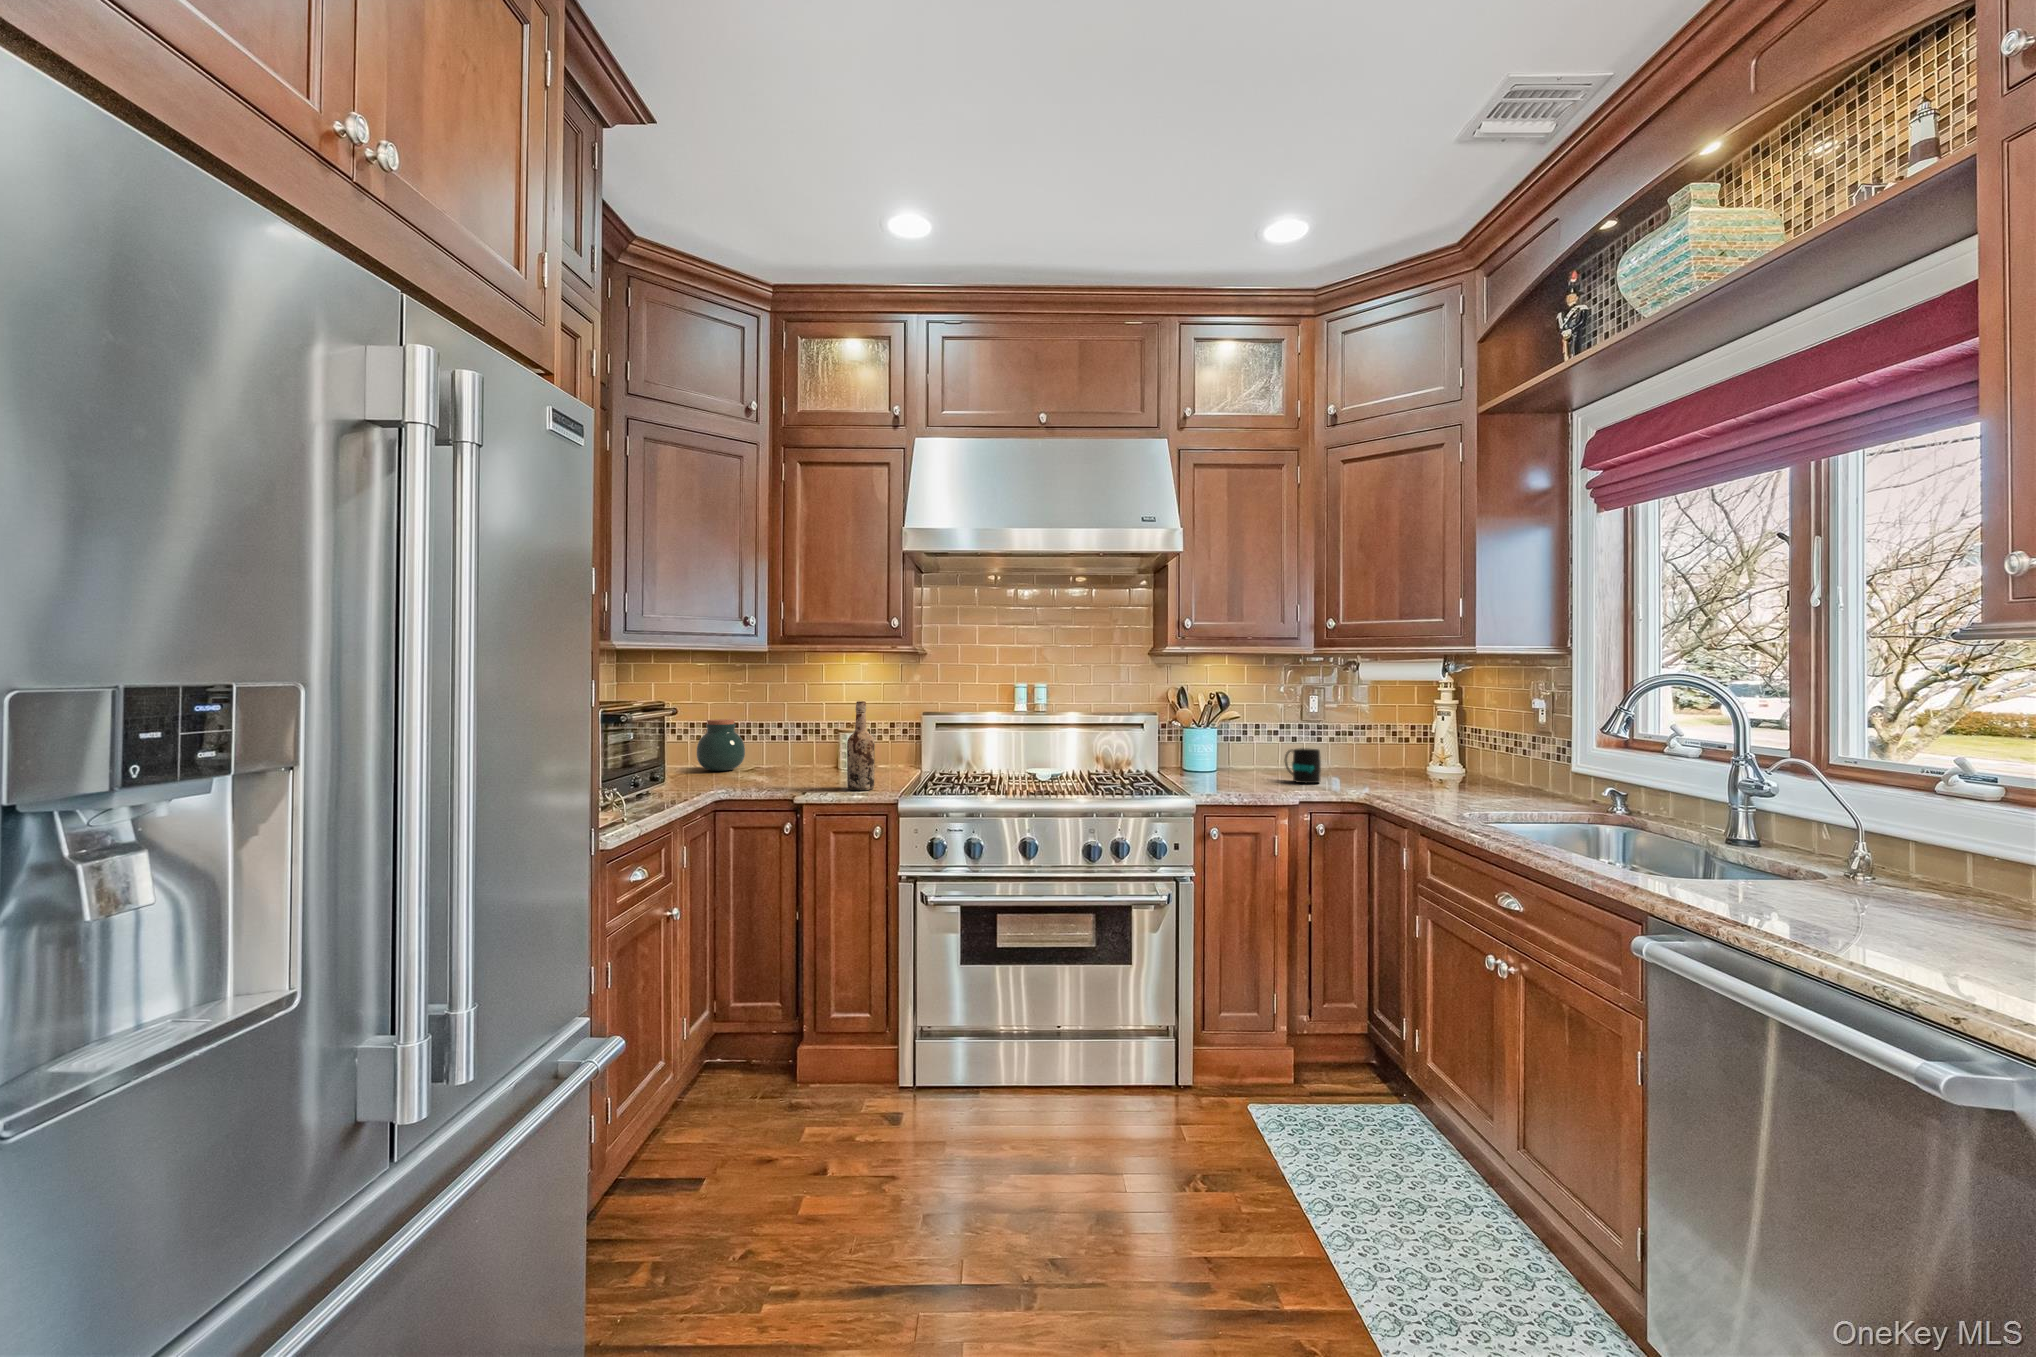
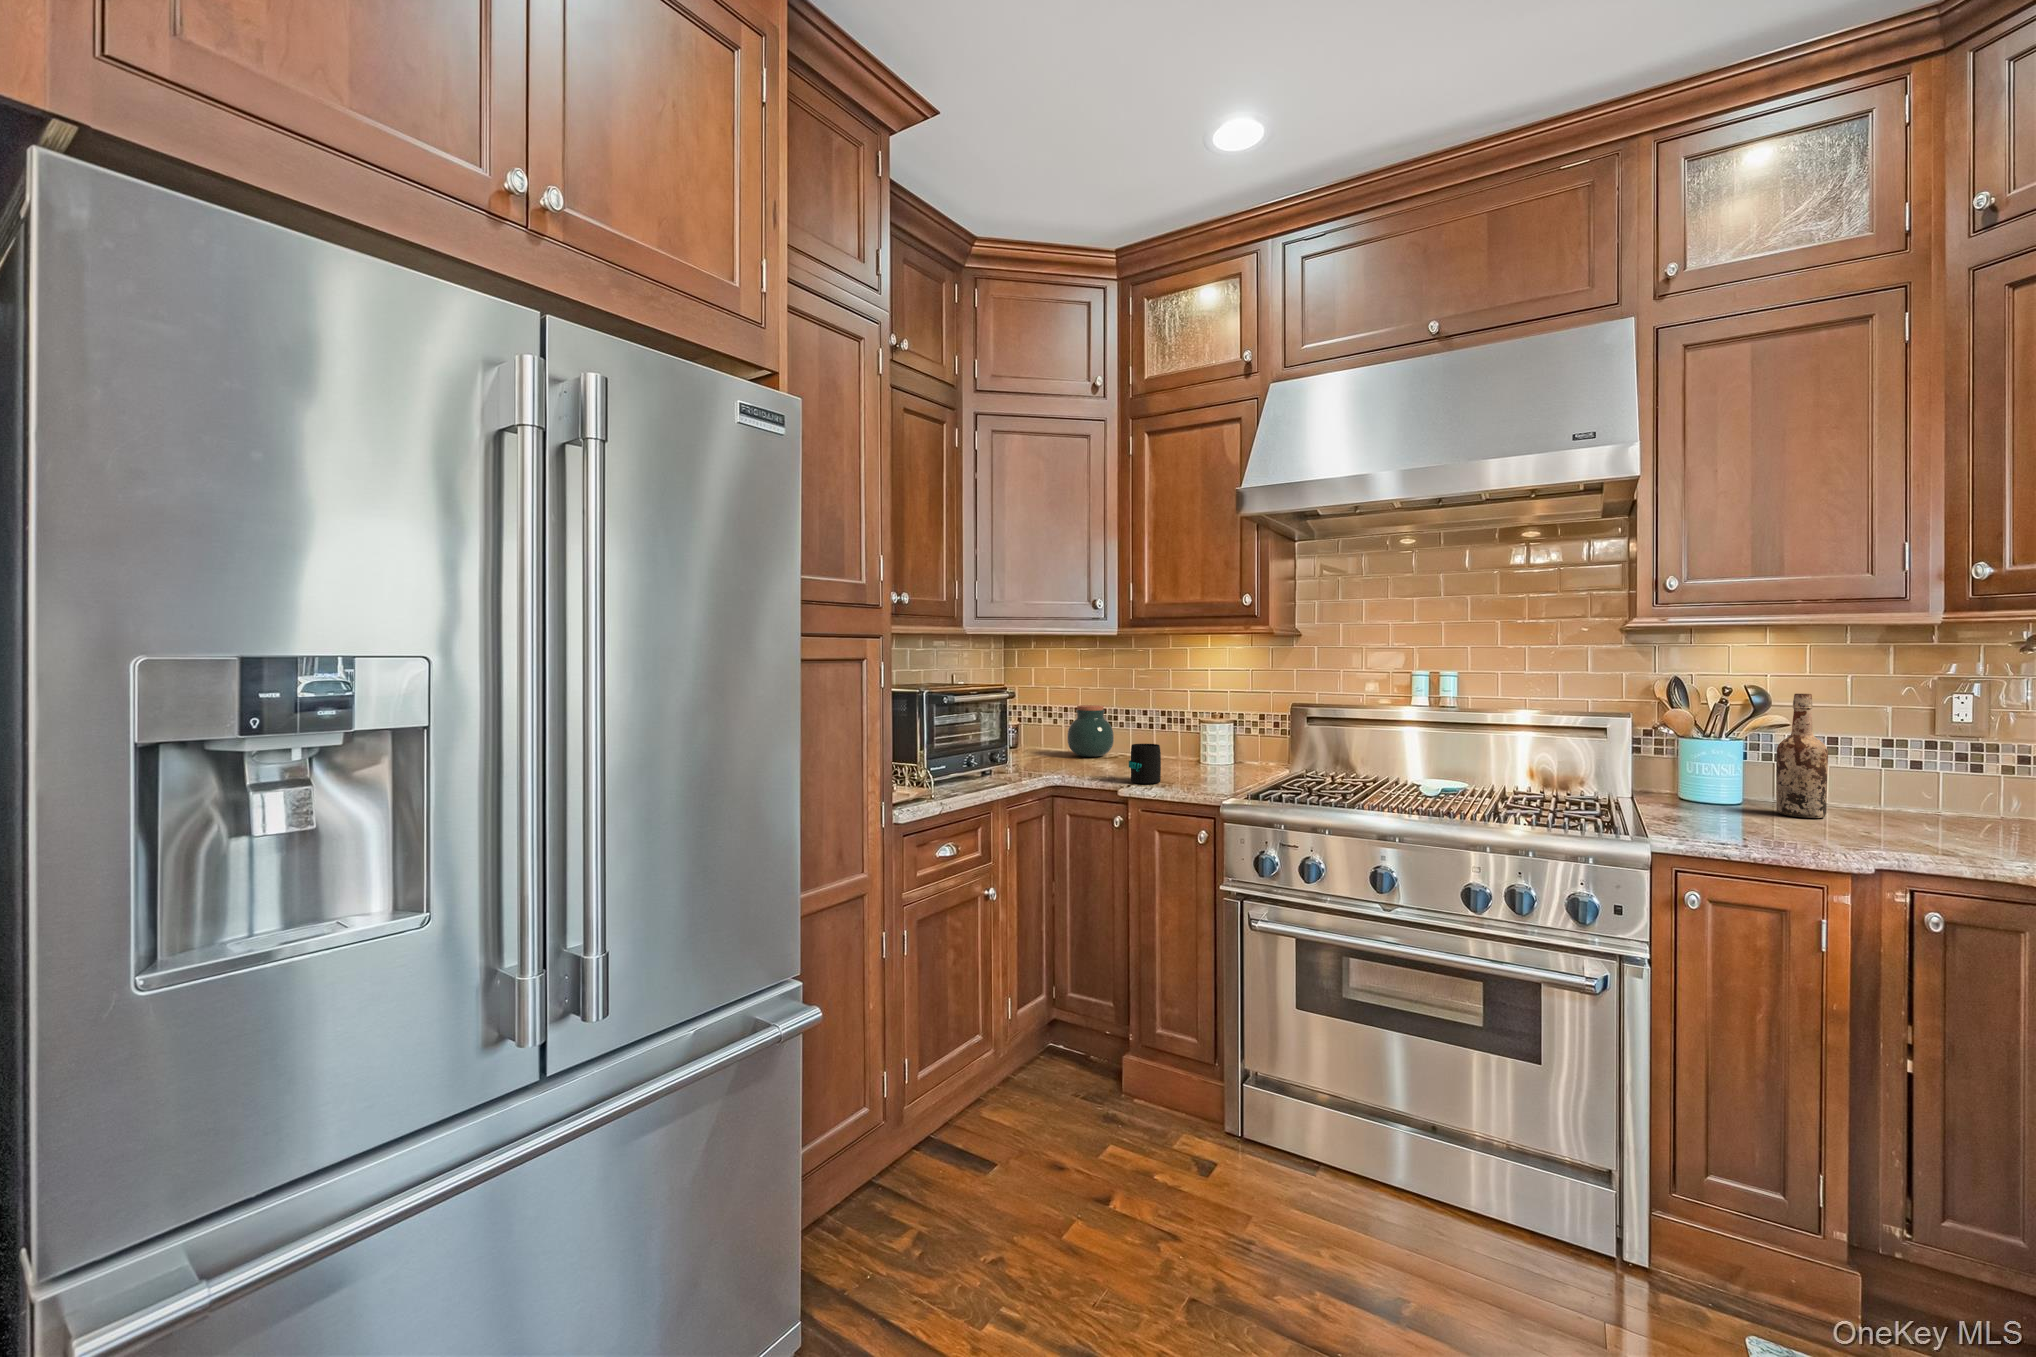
wine bottle: present [847,701,875,790] -> present [1776,694,1828,818]
mug: present [1285,748,1321,783] -> present [1129,744,1161,783]

